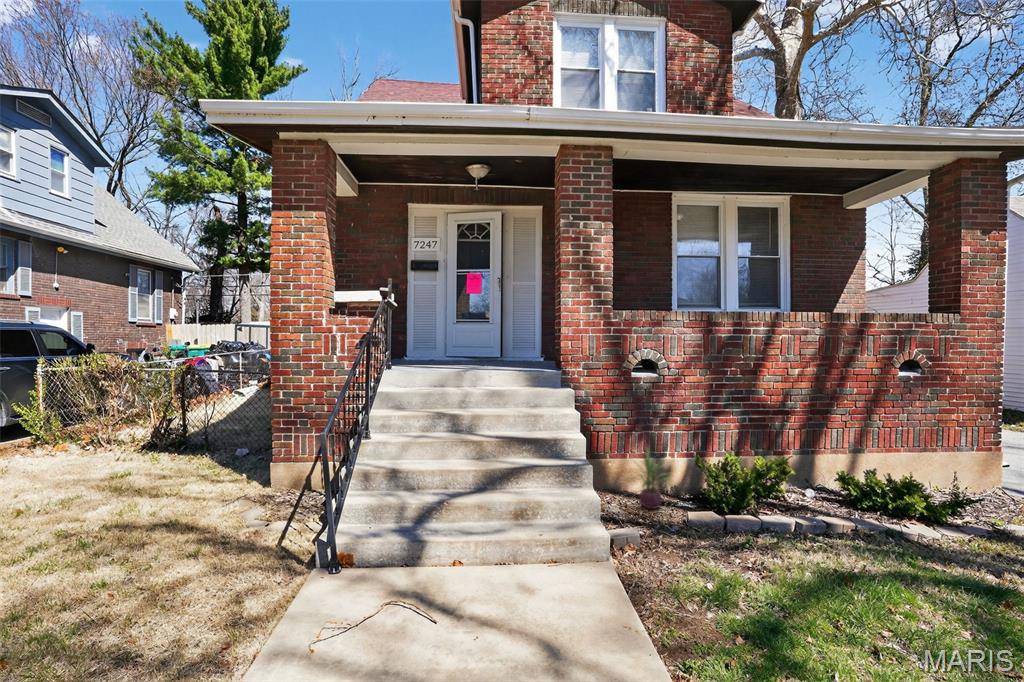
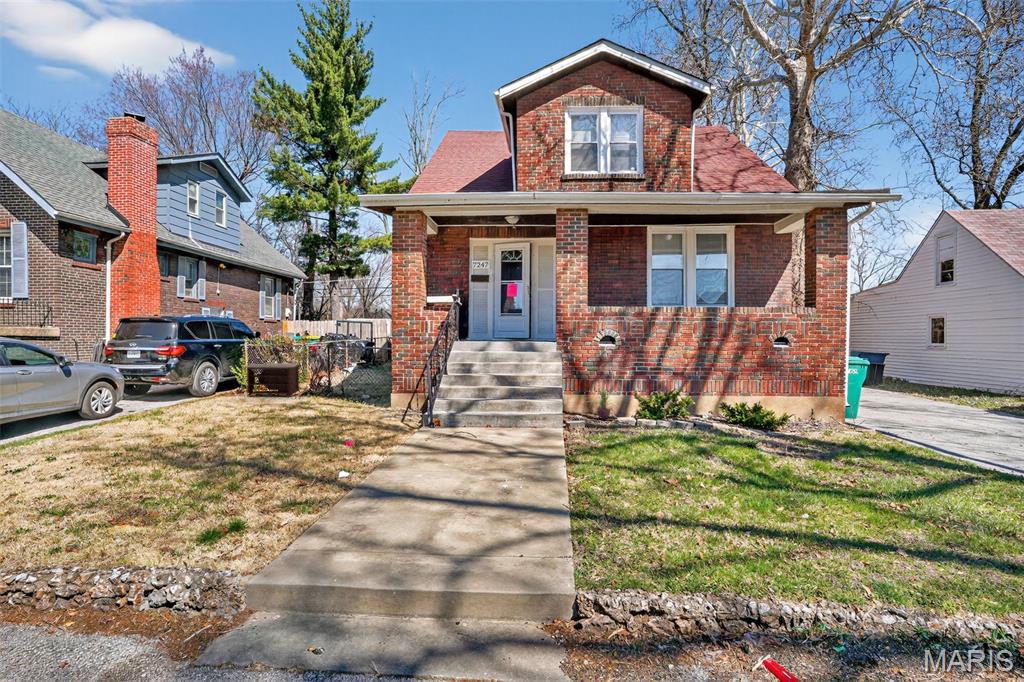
bench: none [22,397,127,455] -> present [246,363,300,397]

